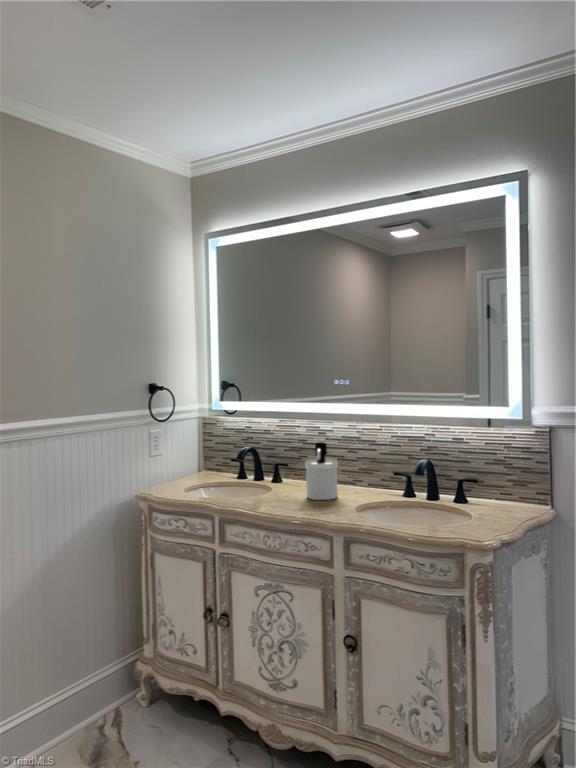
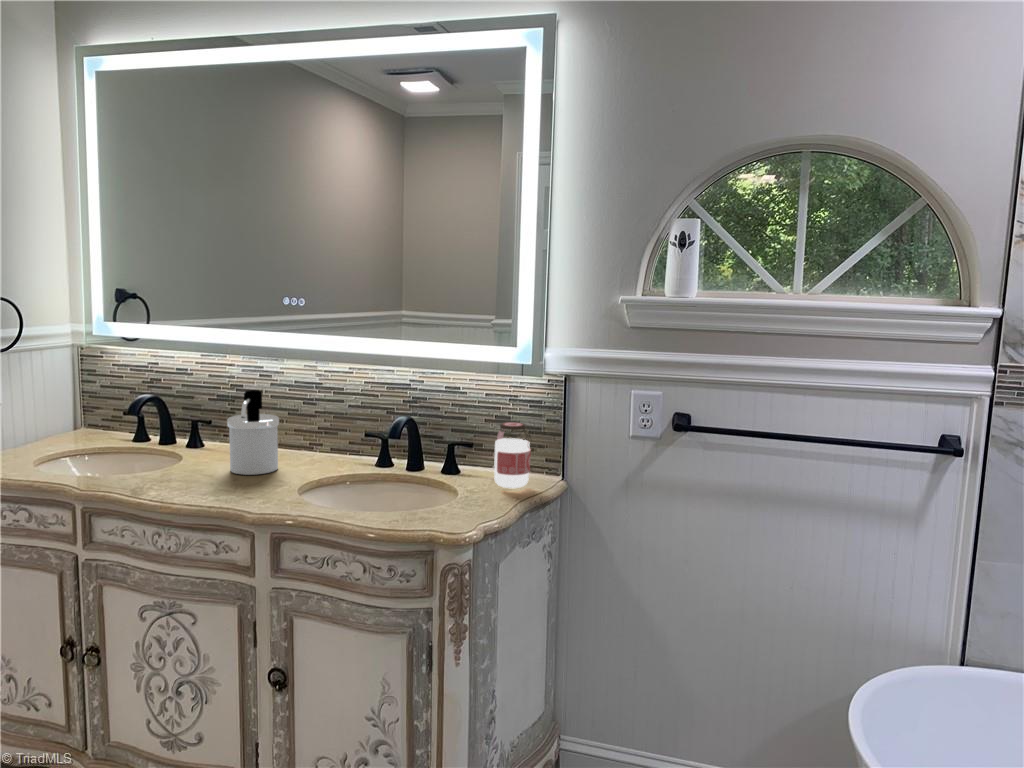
jar: none [497,463,527,513] -> present [494,422,531,488]

